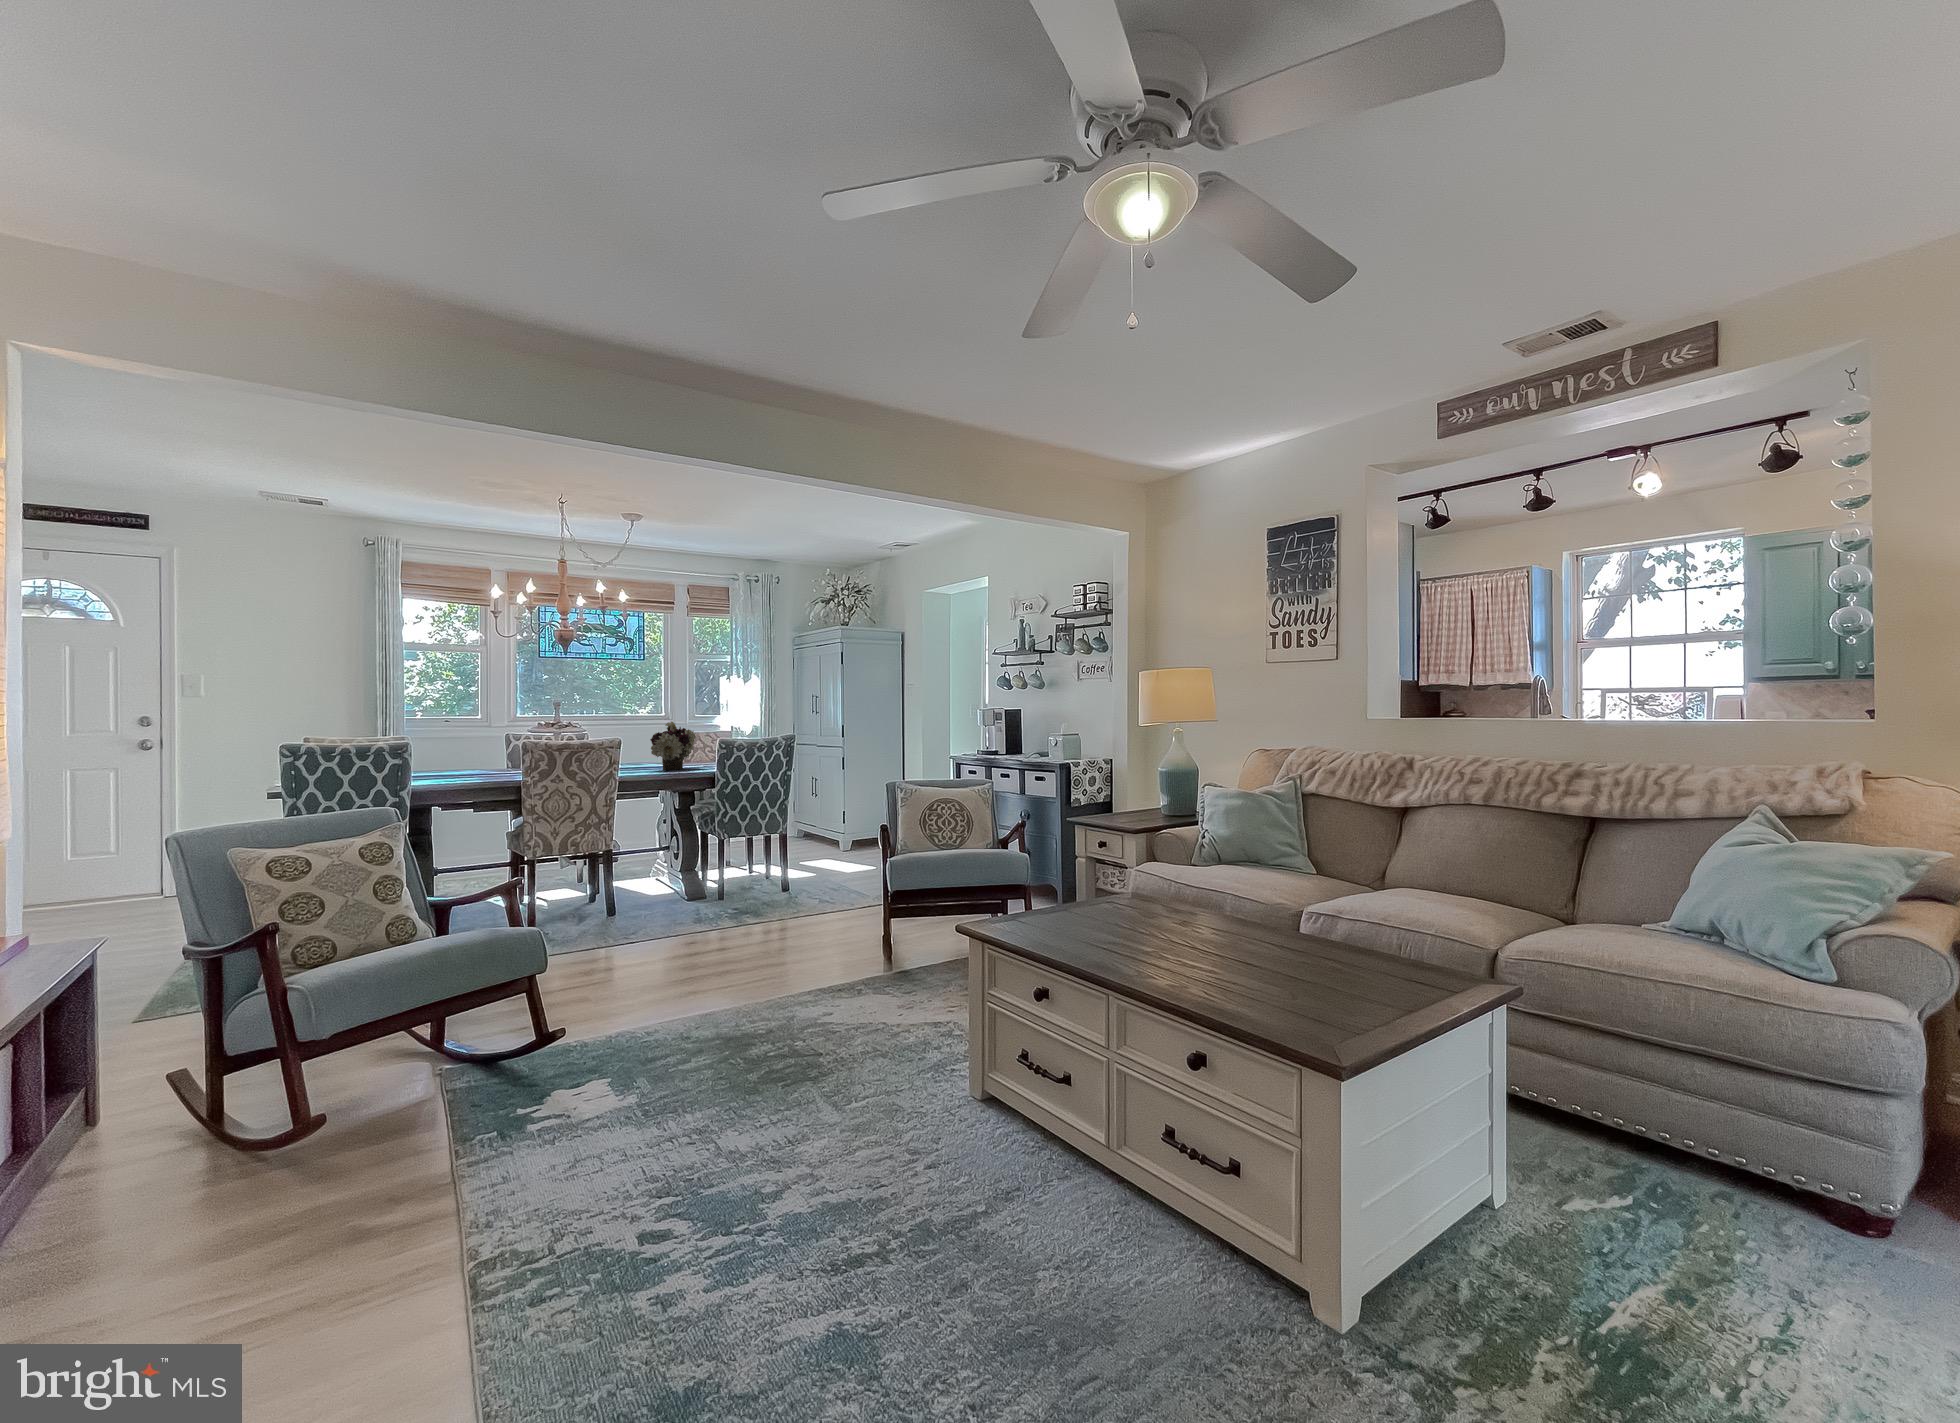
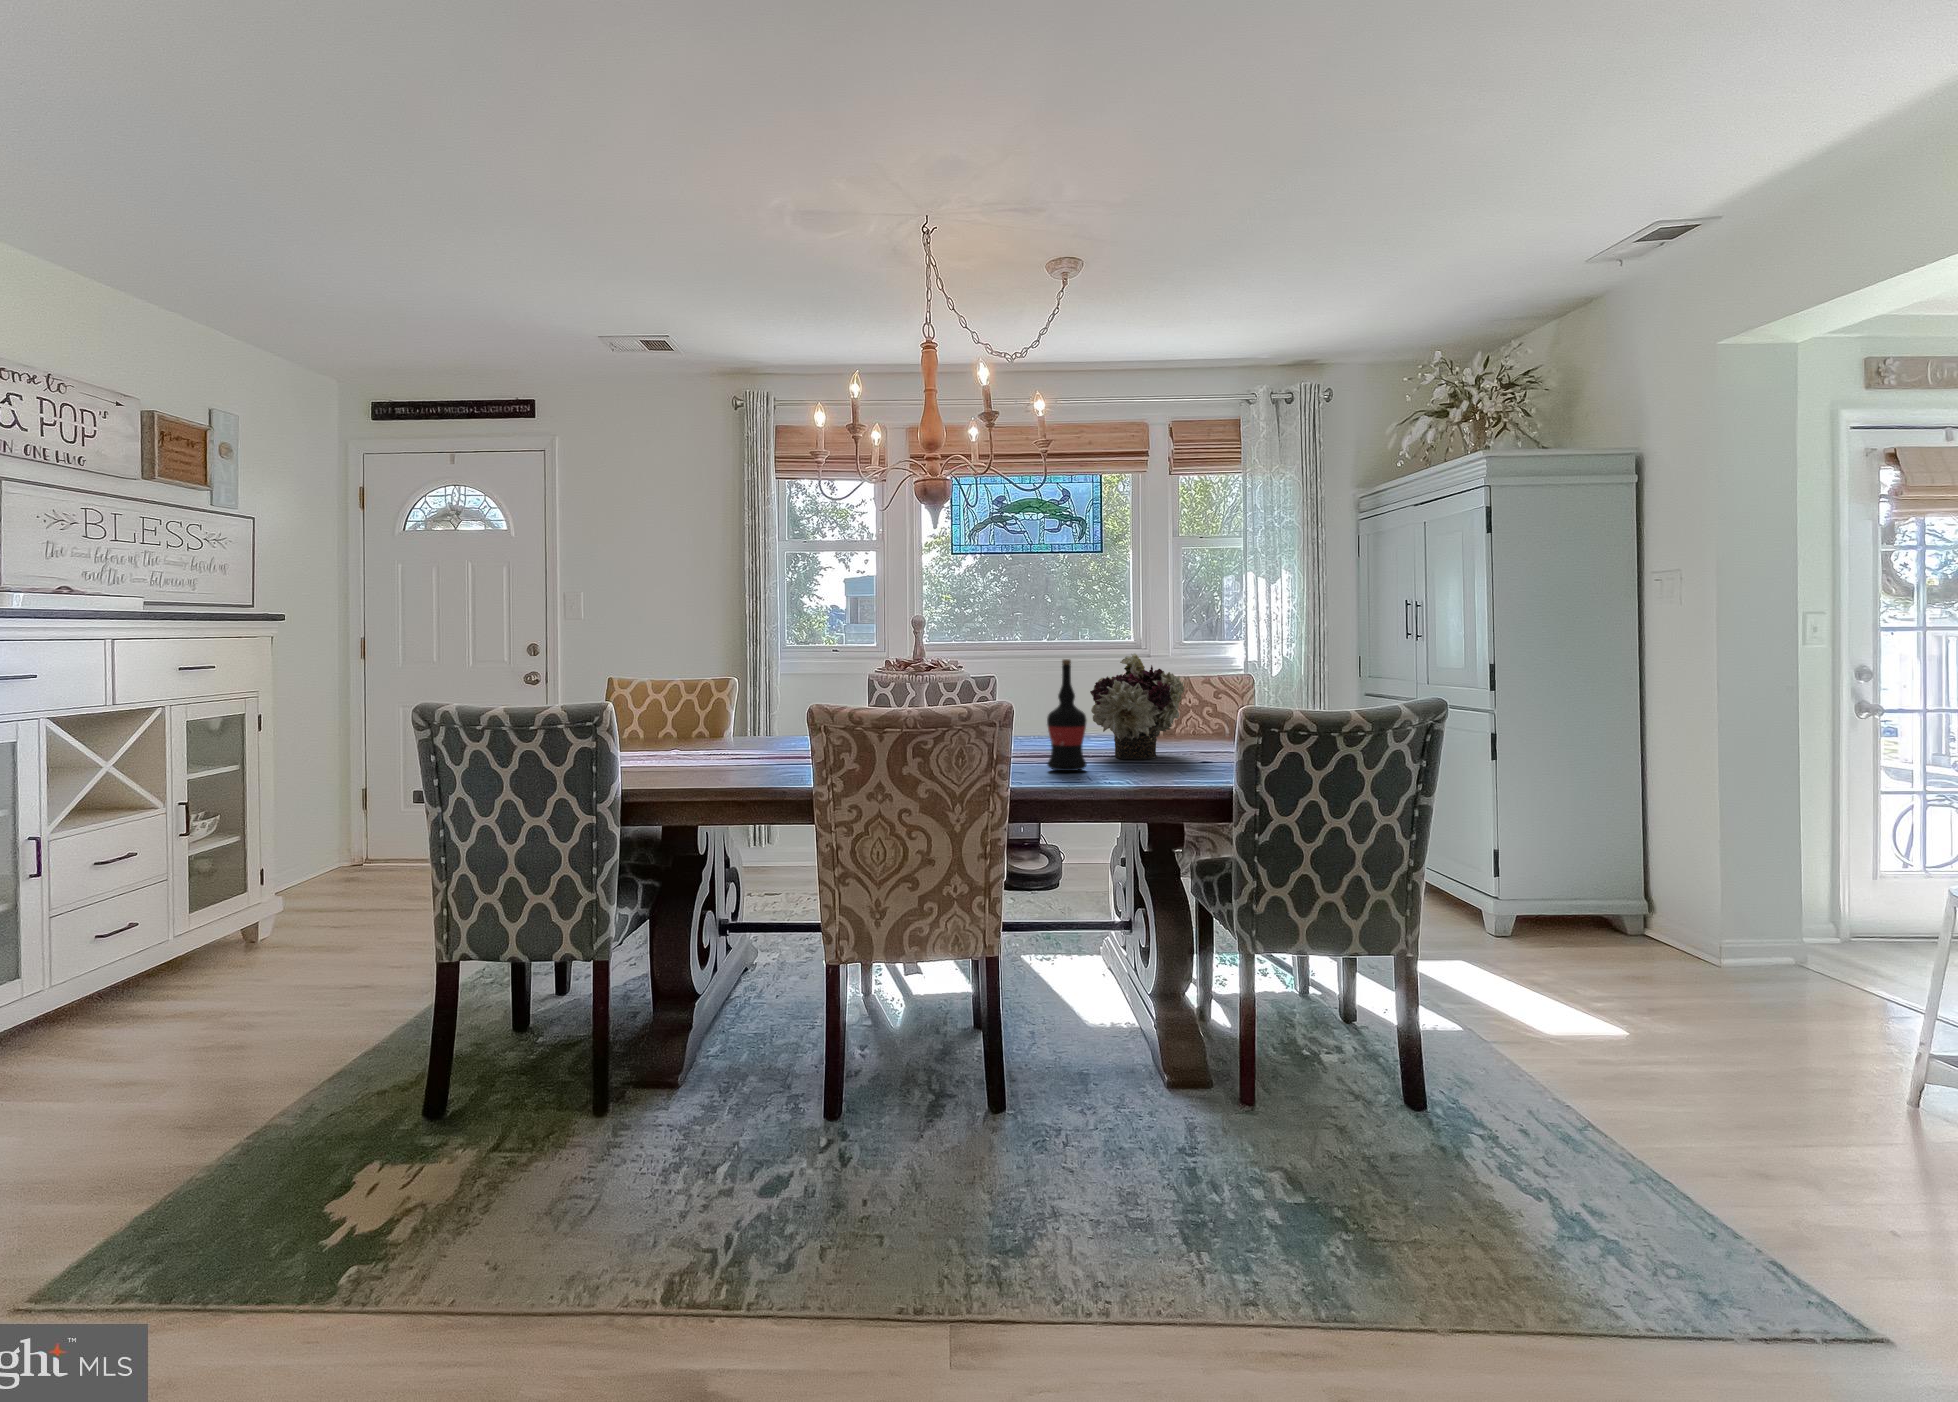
wine bottle: none [631,723,650,773] -> present [1047,659,1087,771]

